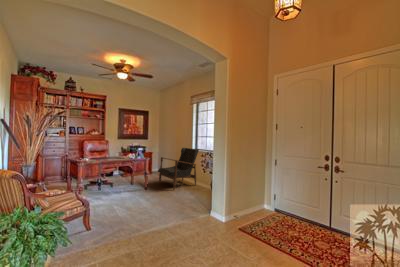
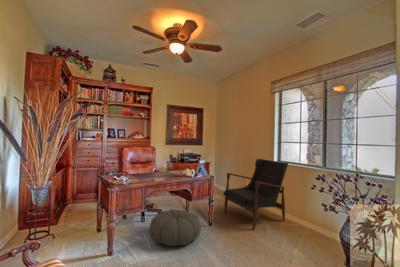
pouf: none [104,180,139,199] -> present [149,210,201,246]

